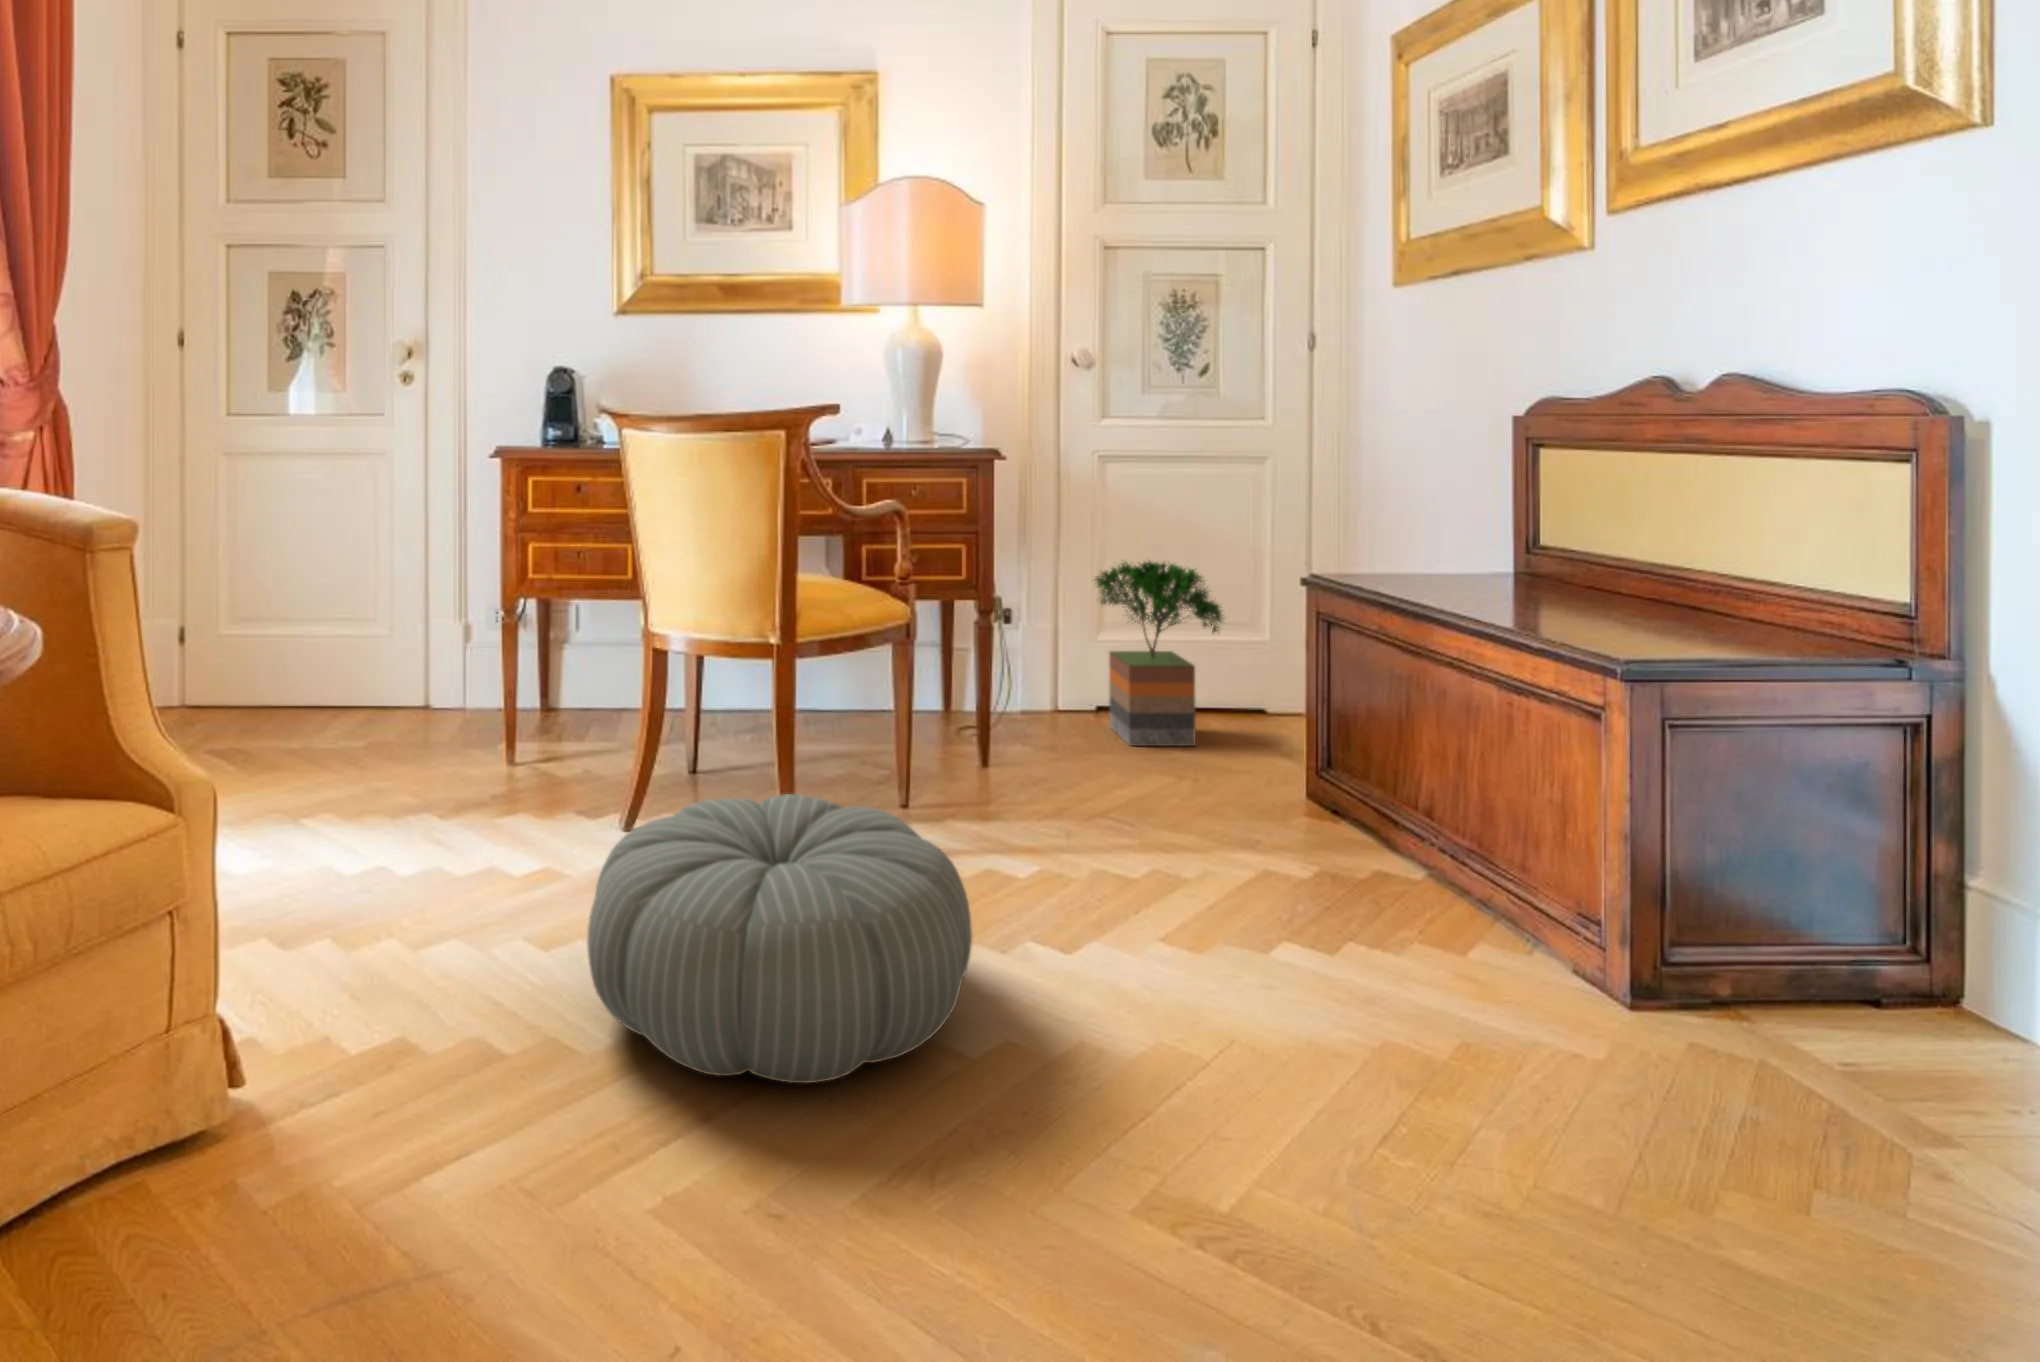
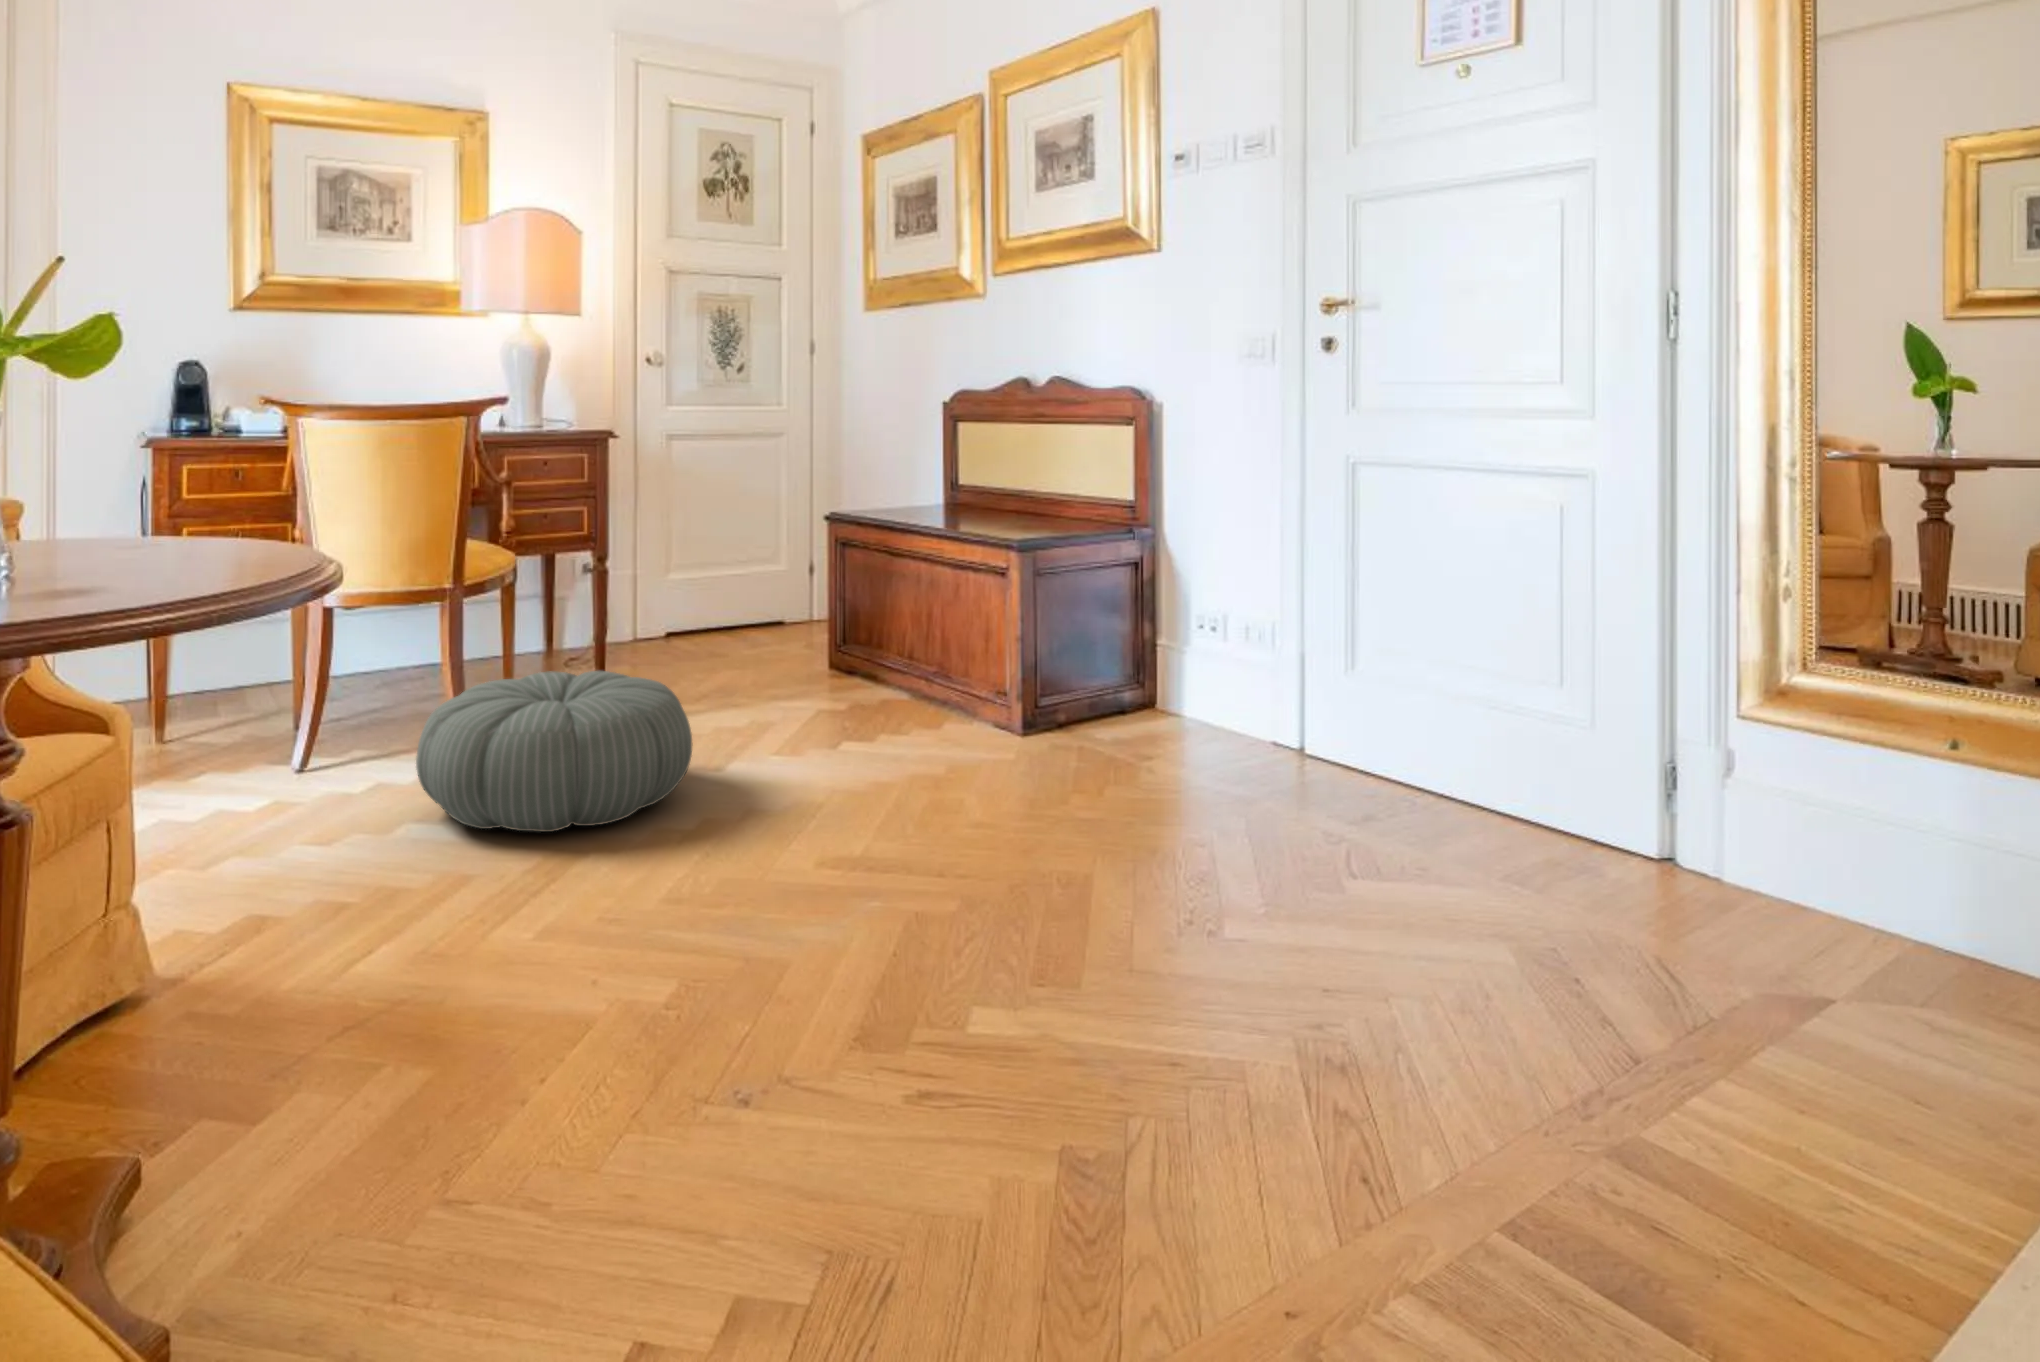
potted tree: present [1095,560,1224,746] -> none [664,512,764,653]

